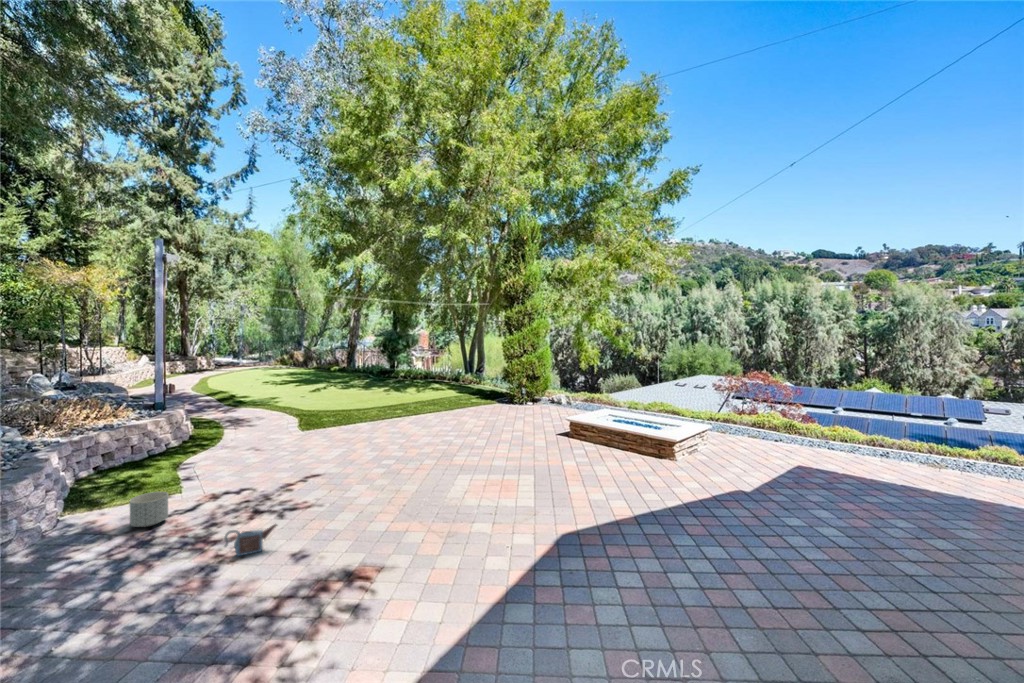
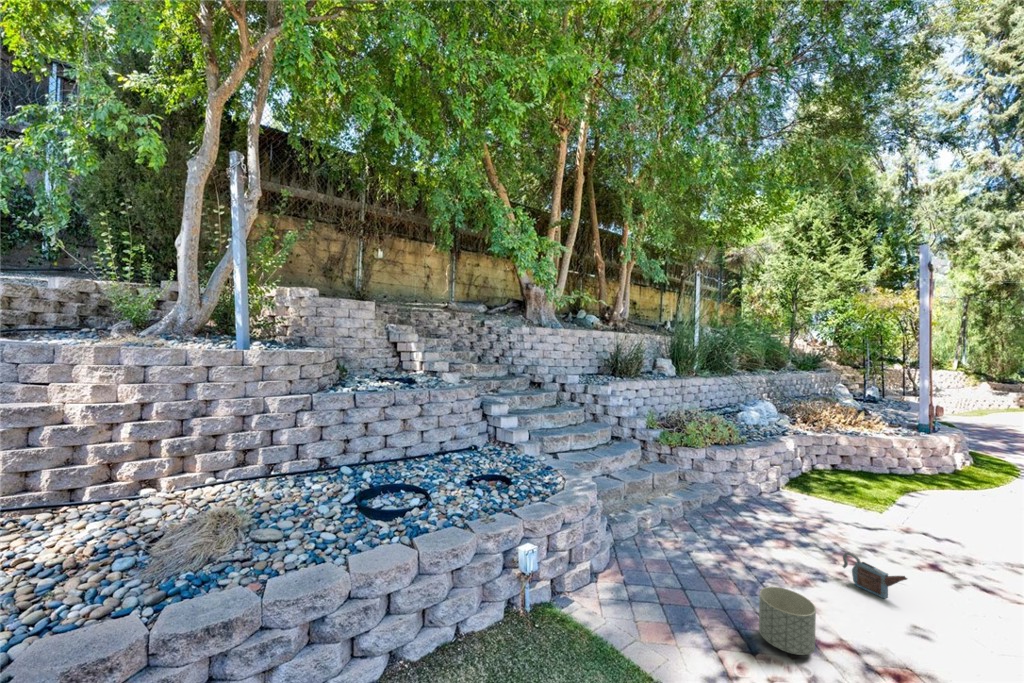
planter: present [130,492,168,527] -> present [759,587,816,655]

